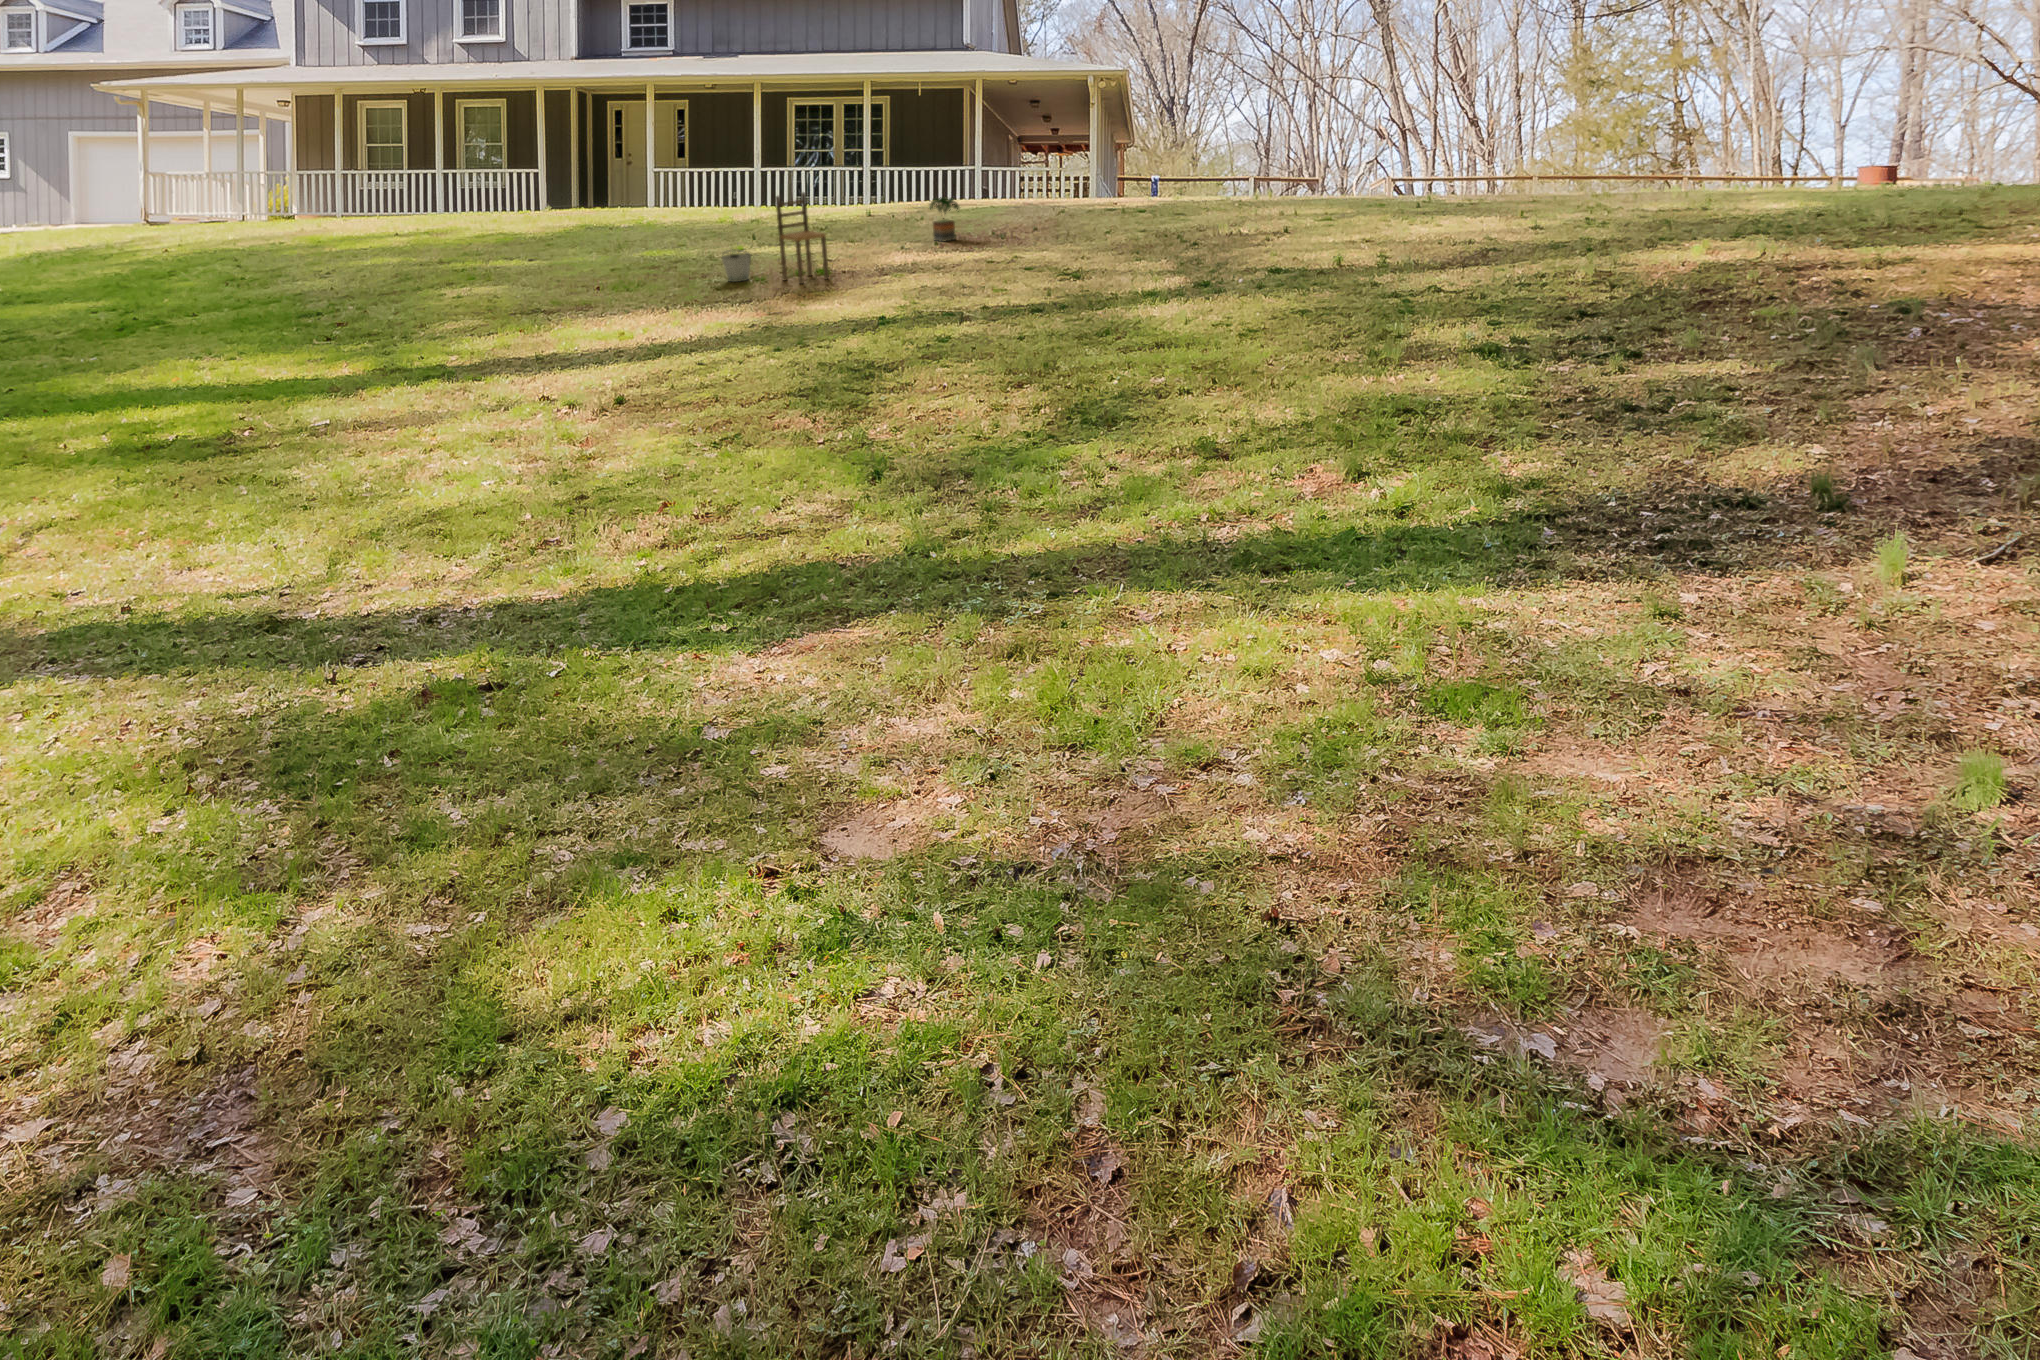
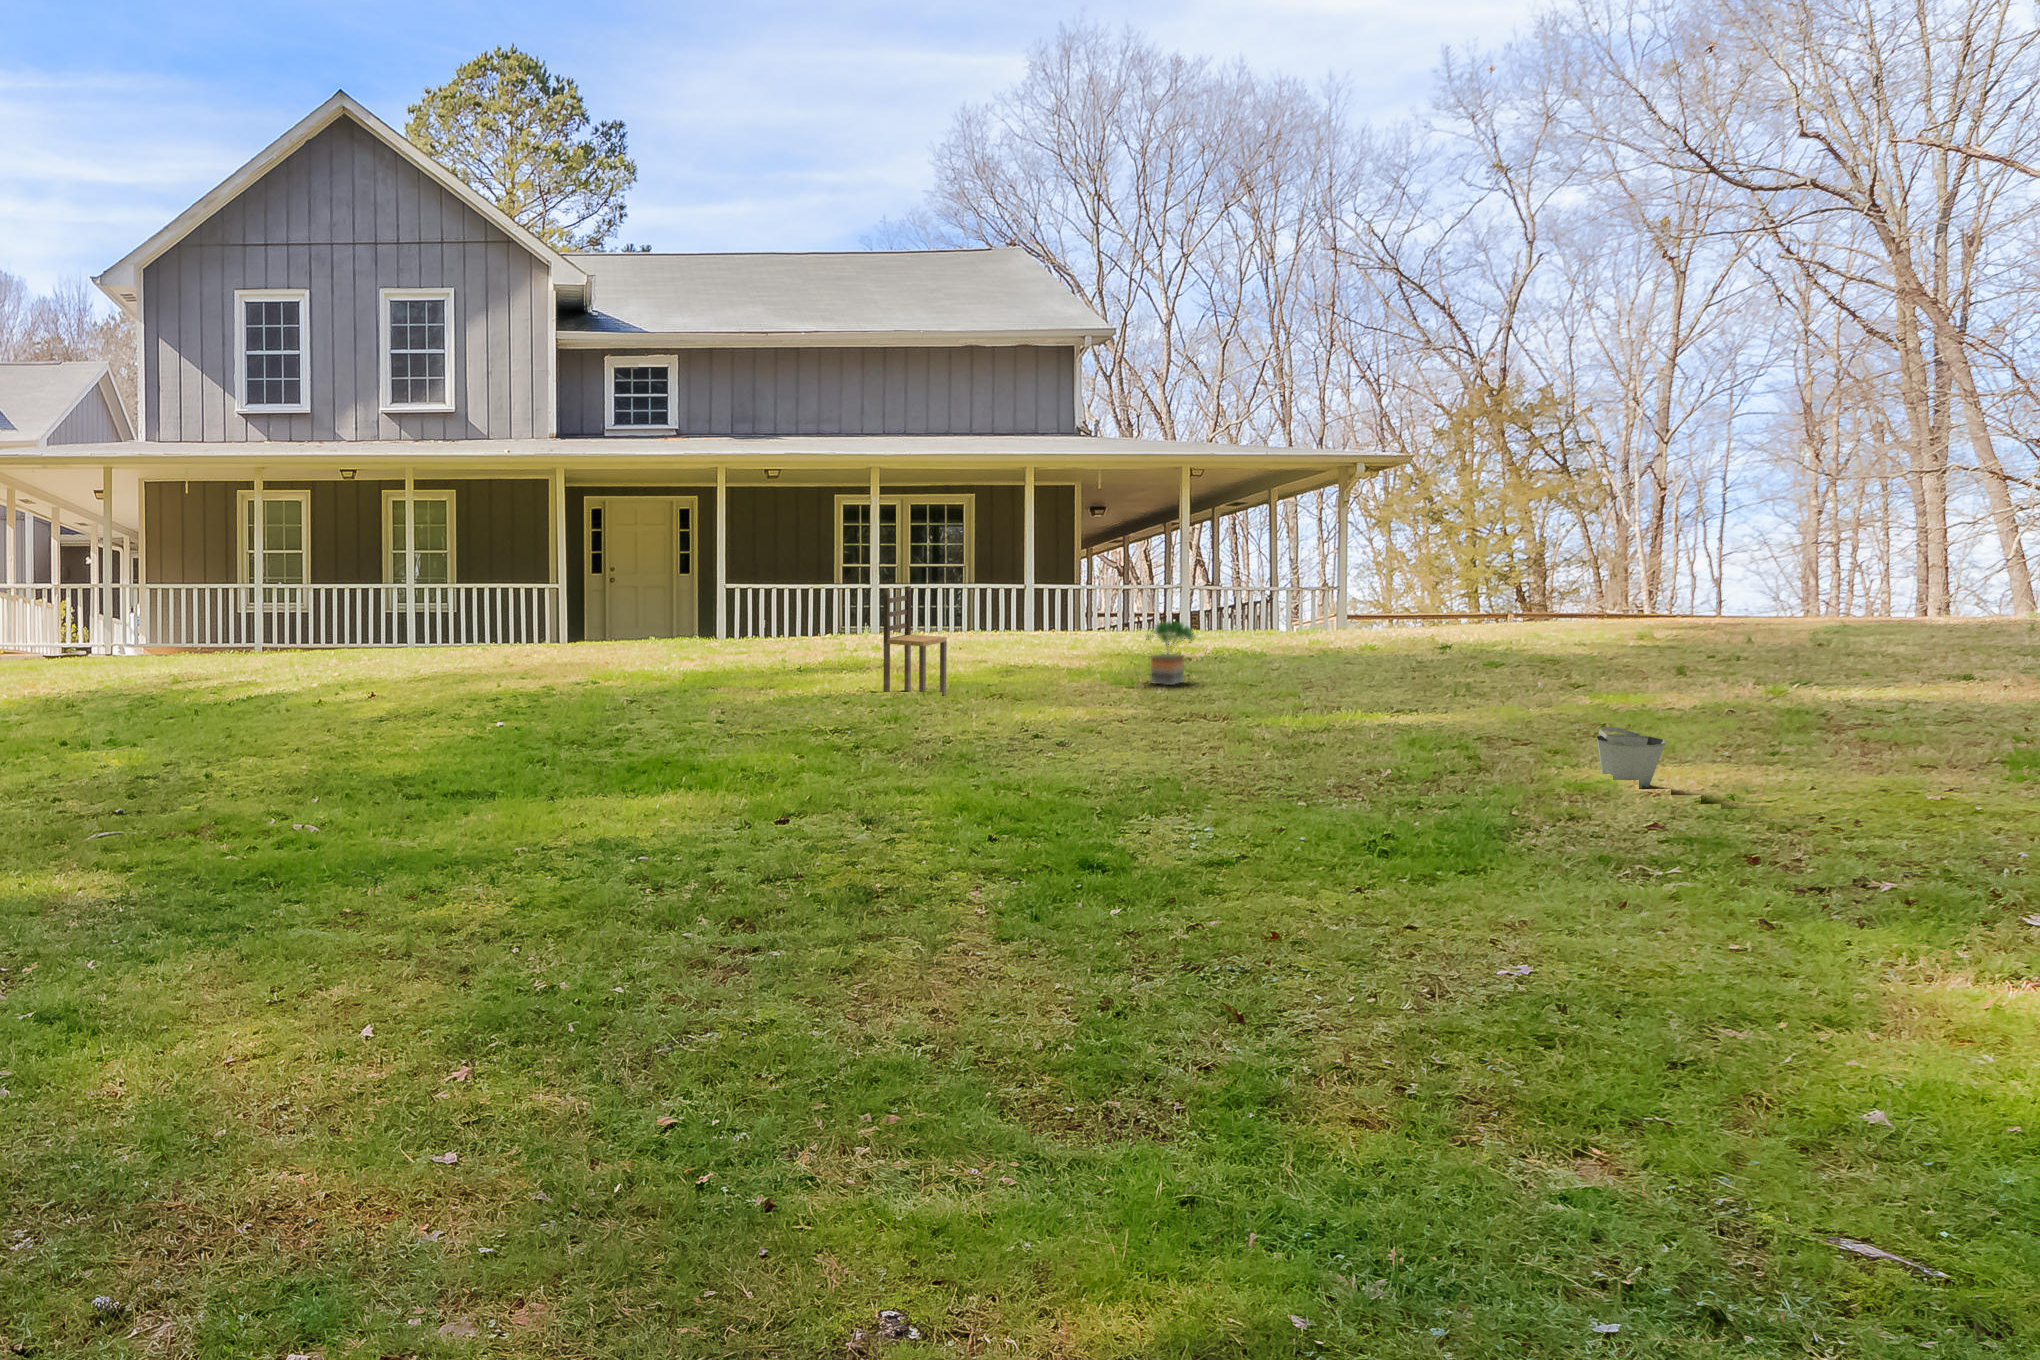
chair: present [775,192,829,284] -> present [884,586,947,695]
potted tree: present [930,197,959,242] -> present [1146,622,1195,685]

